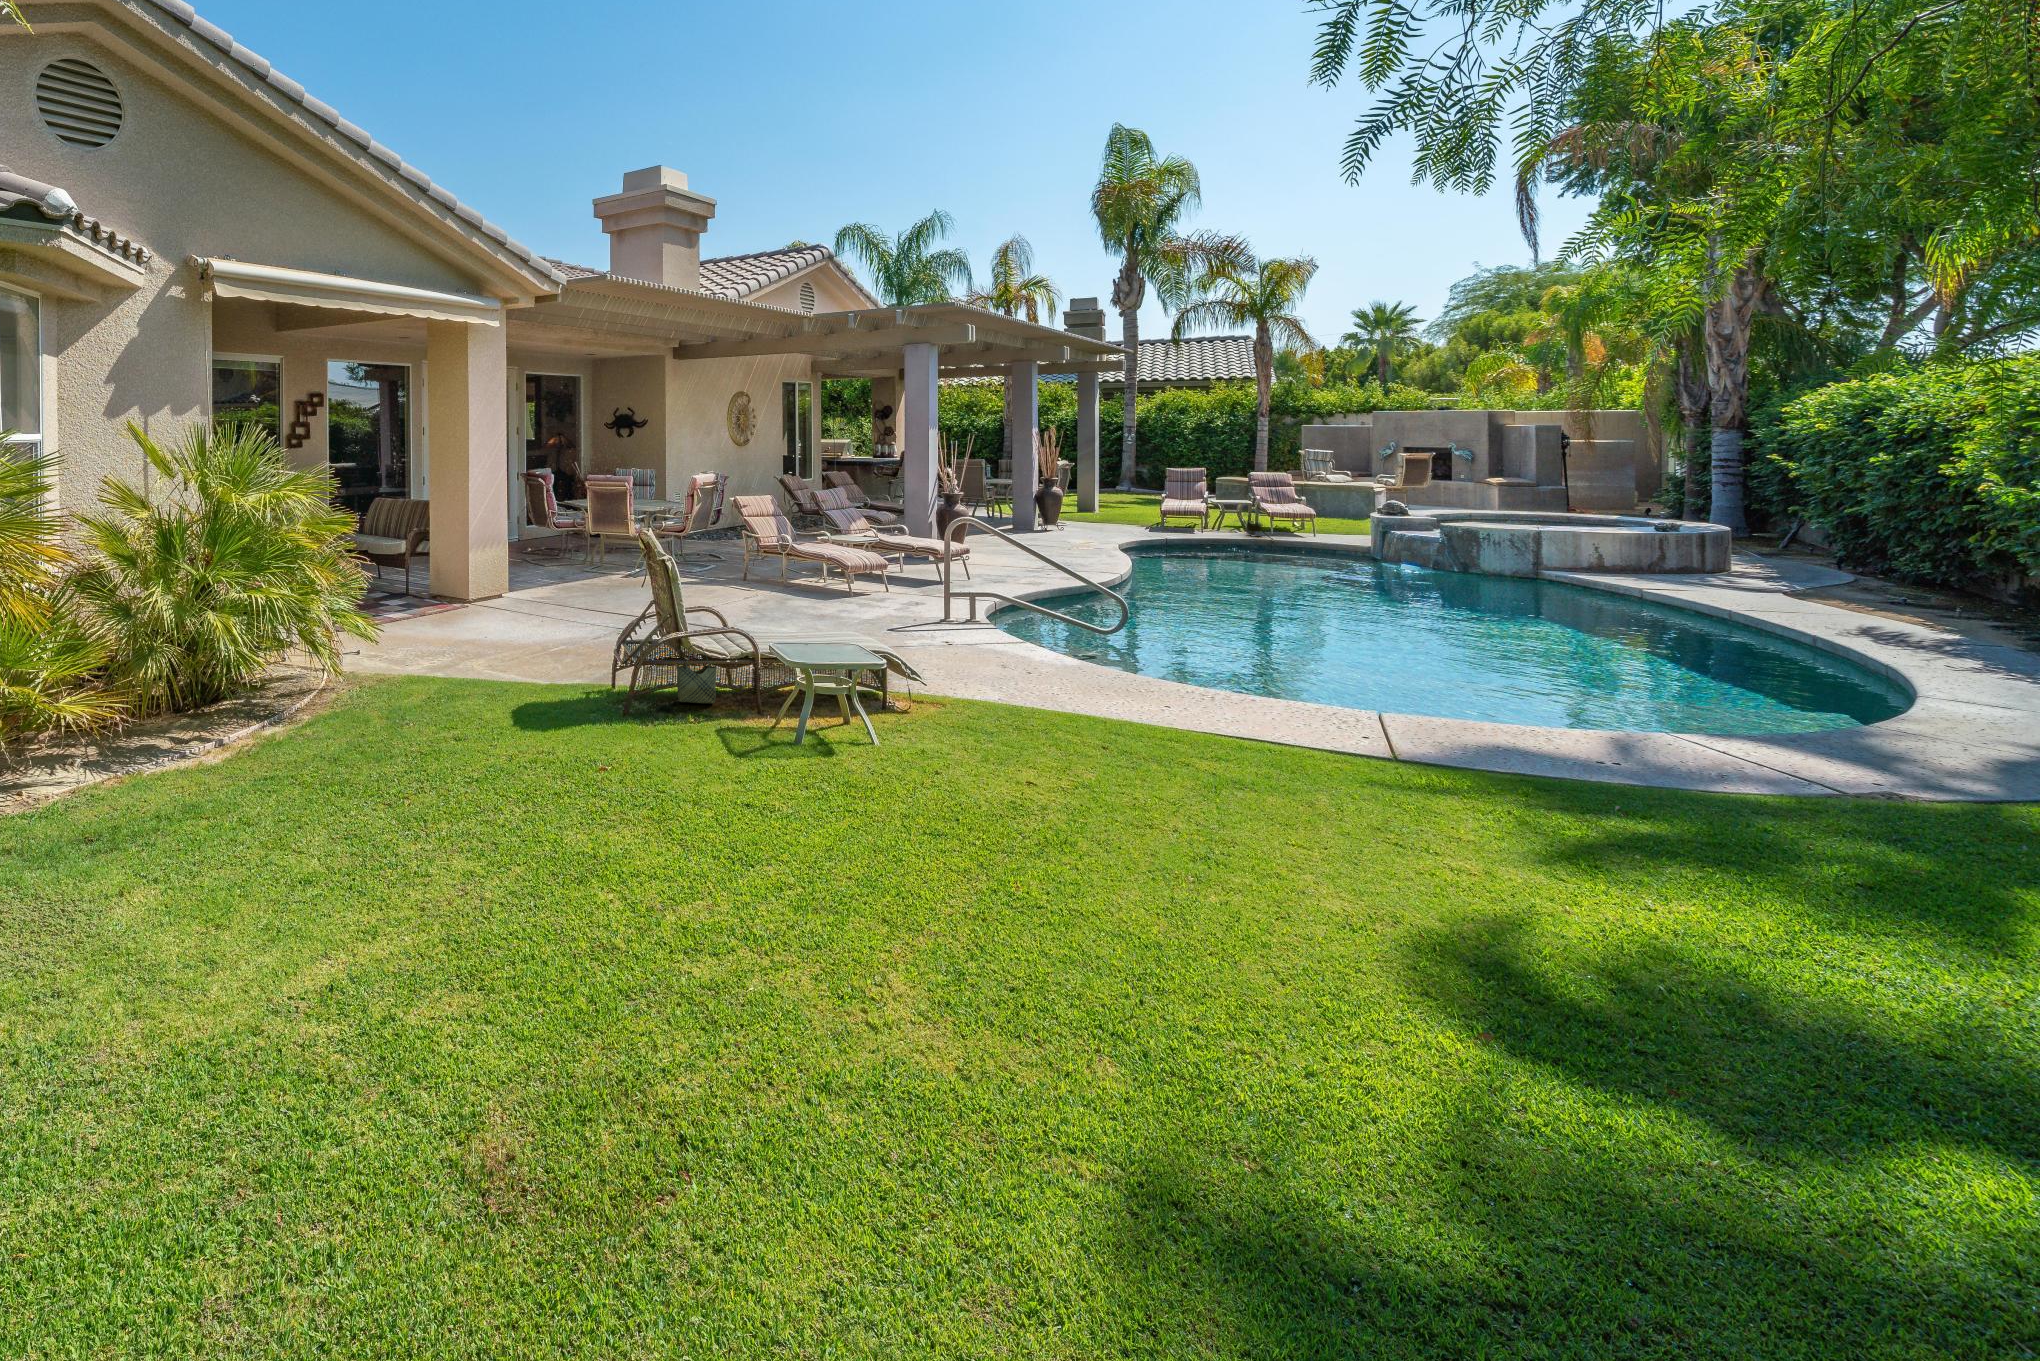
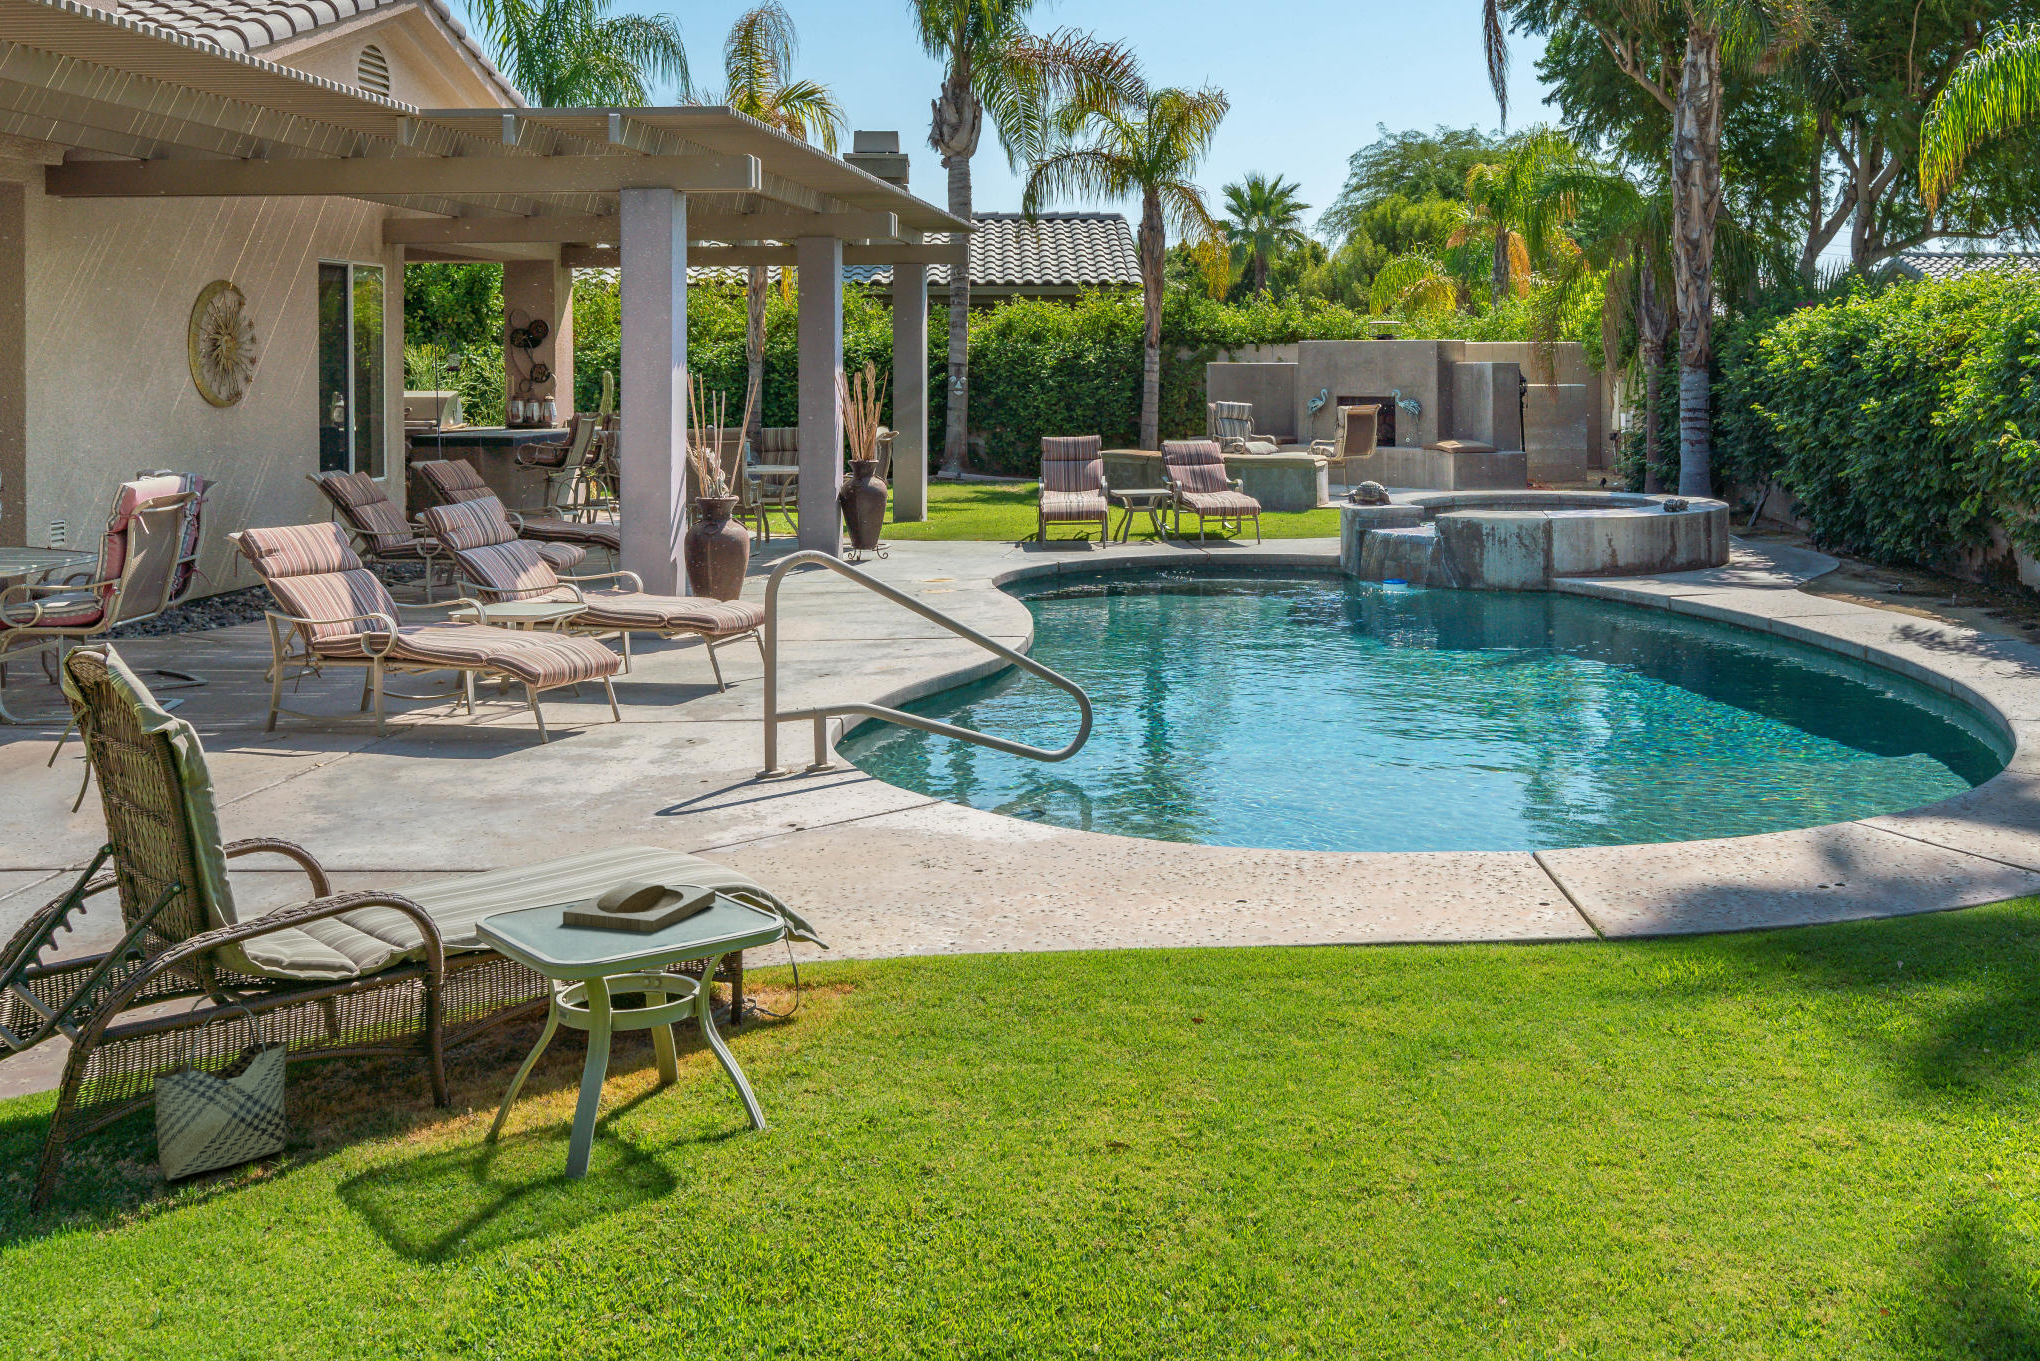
potted plant: present [1241,511,1263,536] -> none [1133,493,1177,534]
tray: none [812,639,873,659] -> present [563,881,715,932]

